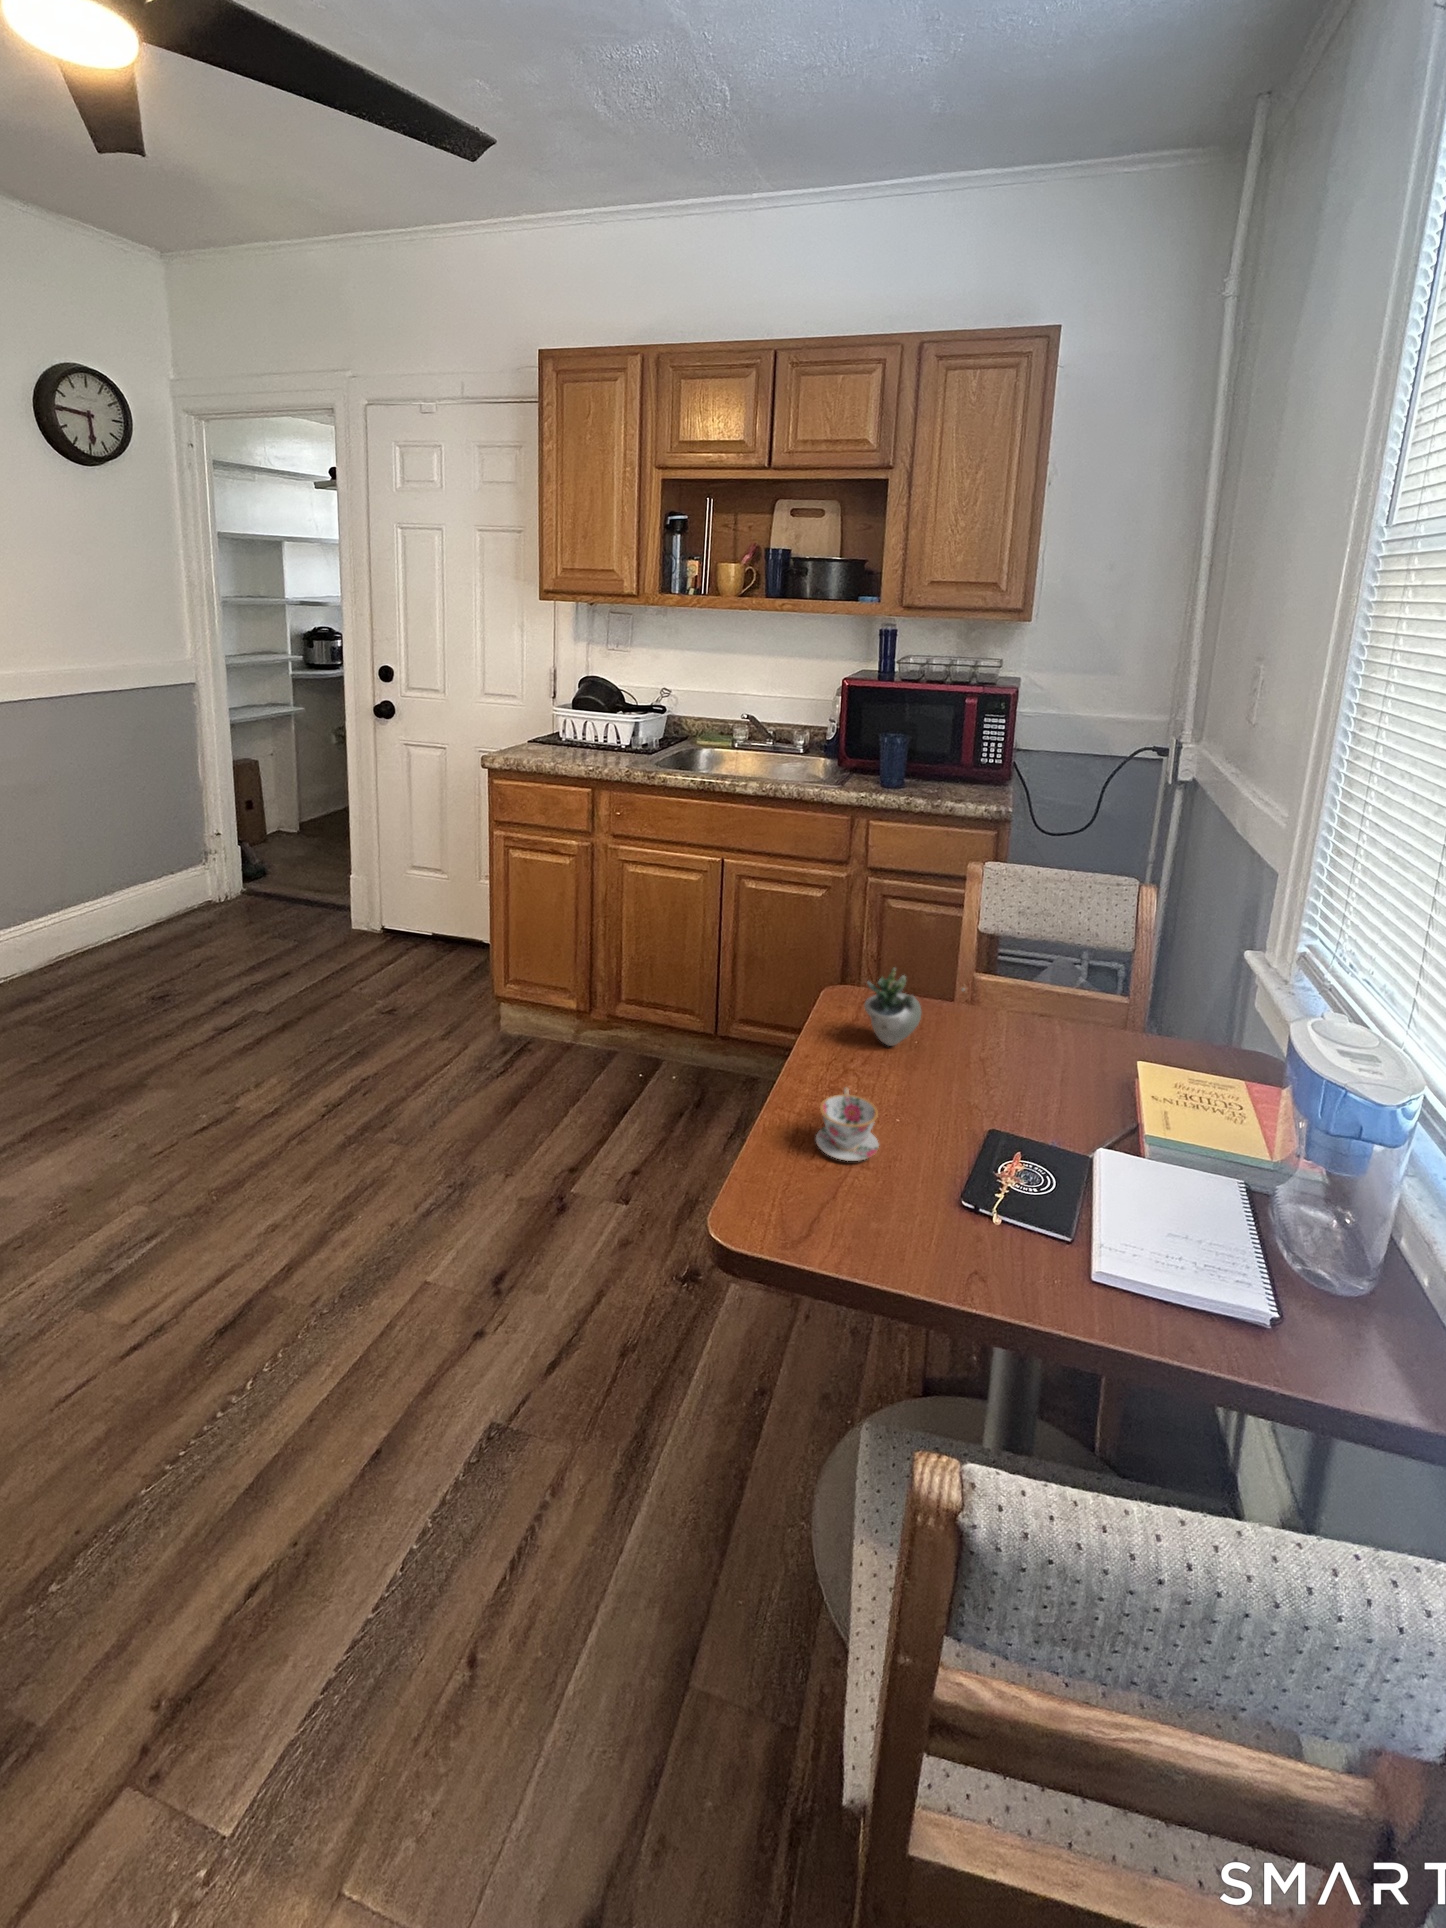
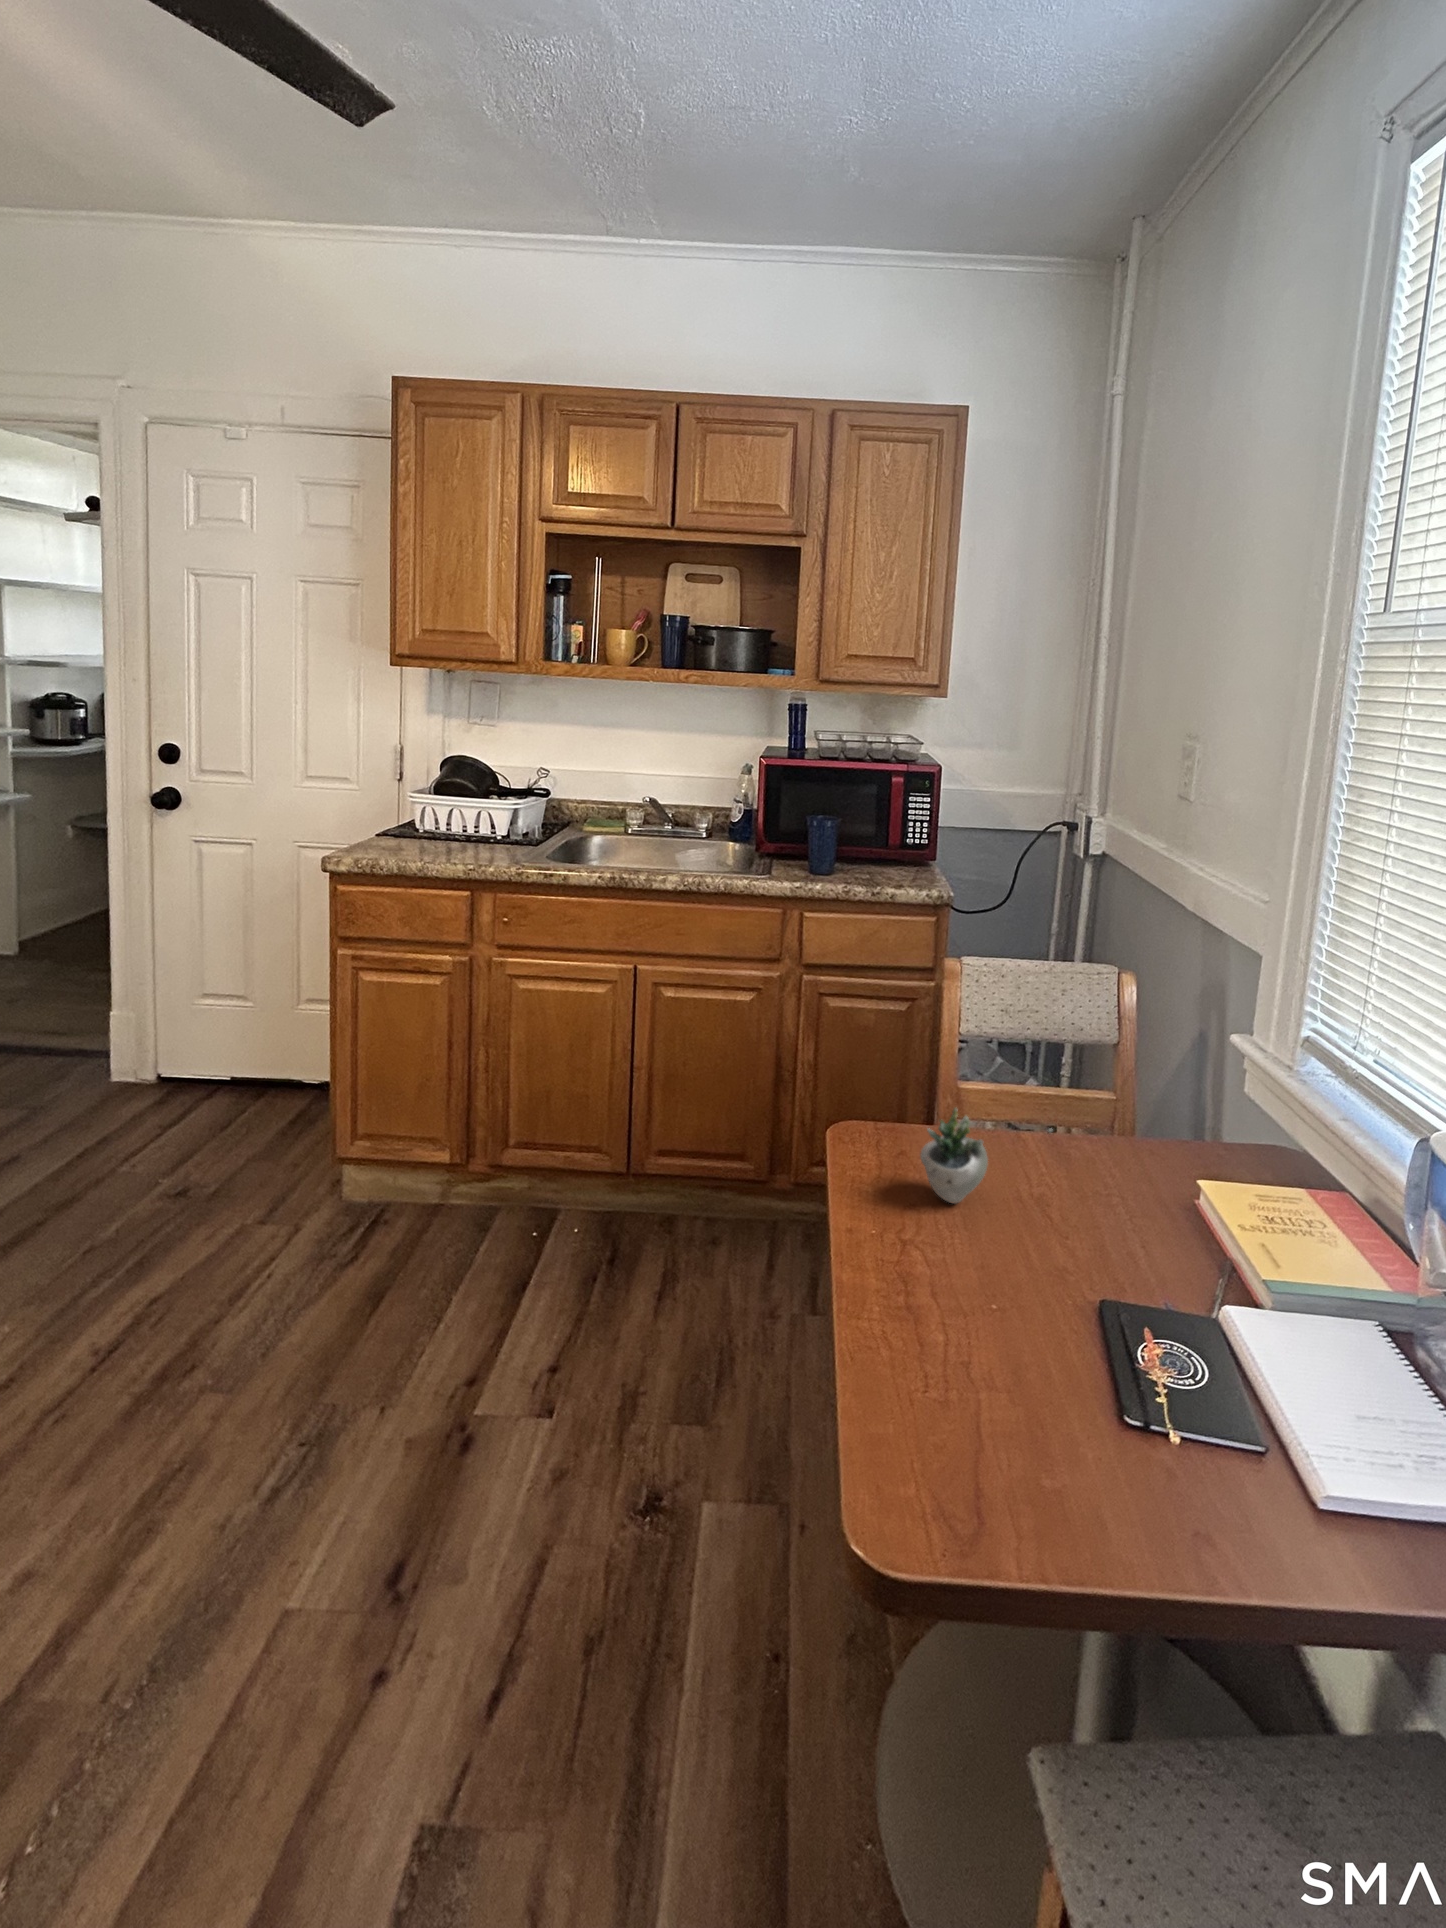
teacup: present [816,1087,879,1161] -> none [941,1280,1021,1387]

